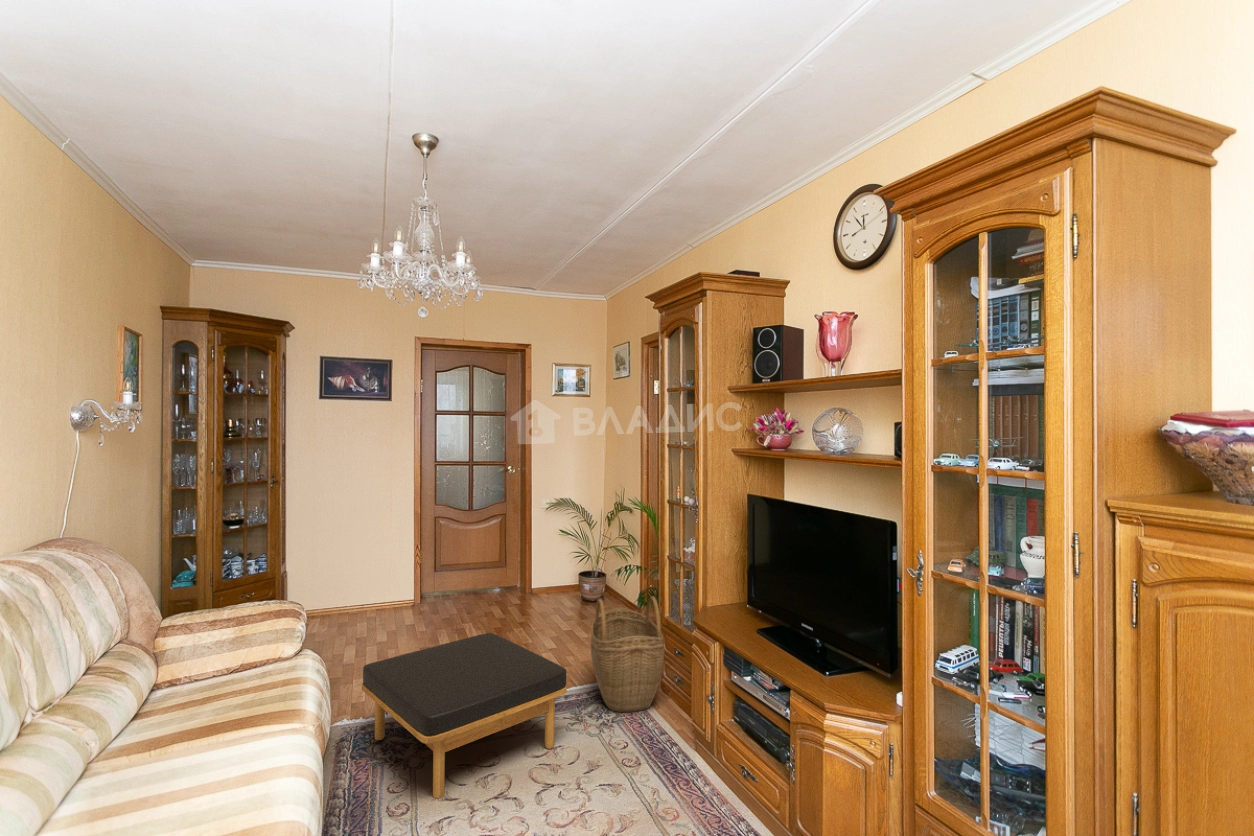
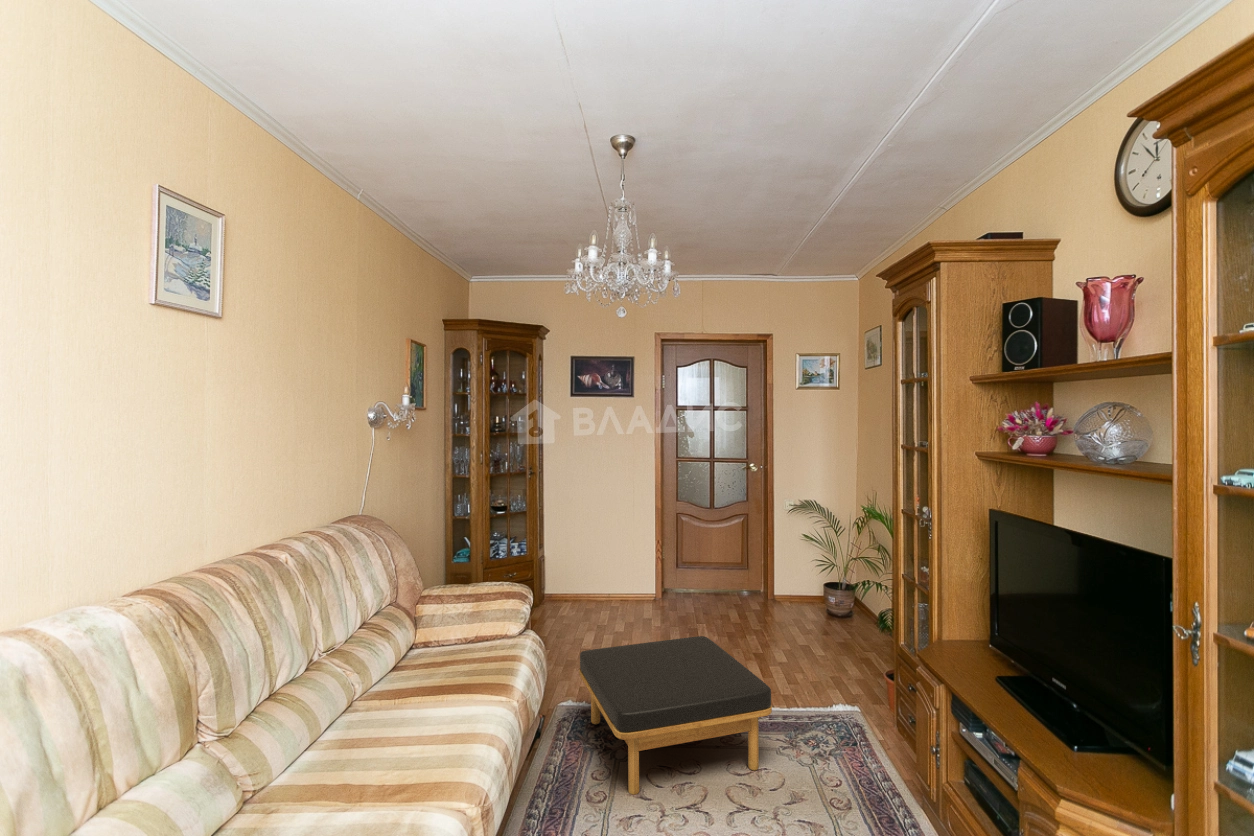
woven basket: present [591,596,664,712] -> none [811,616,897,750]

